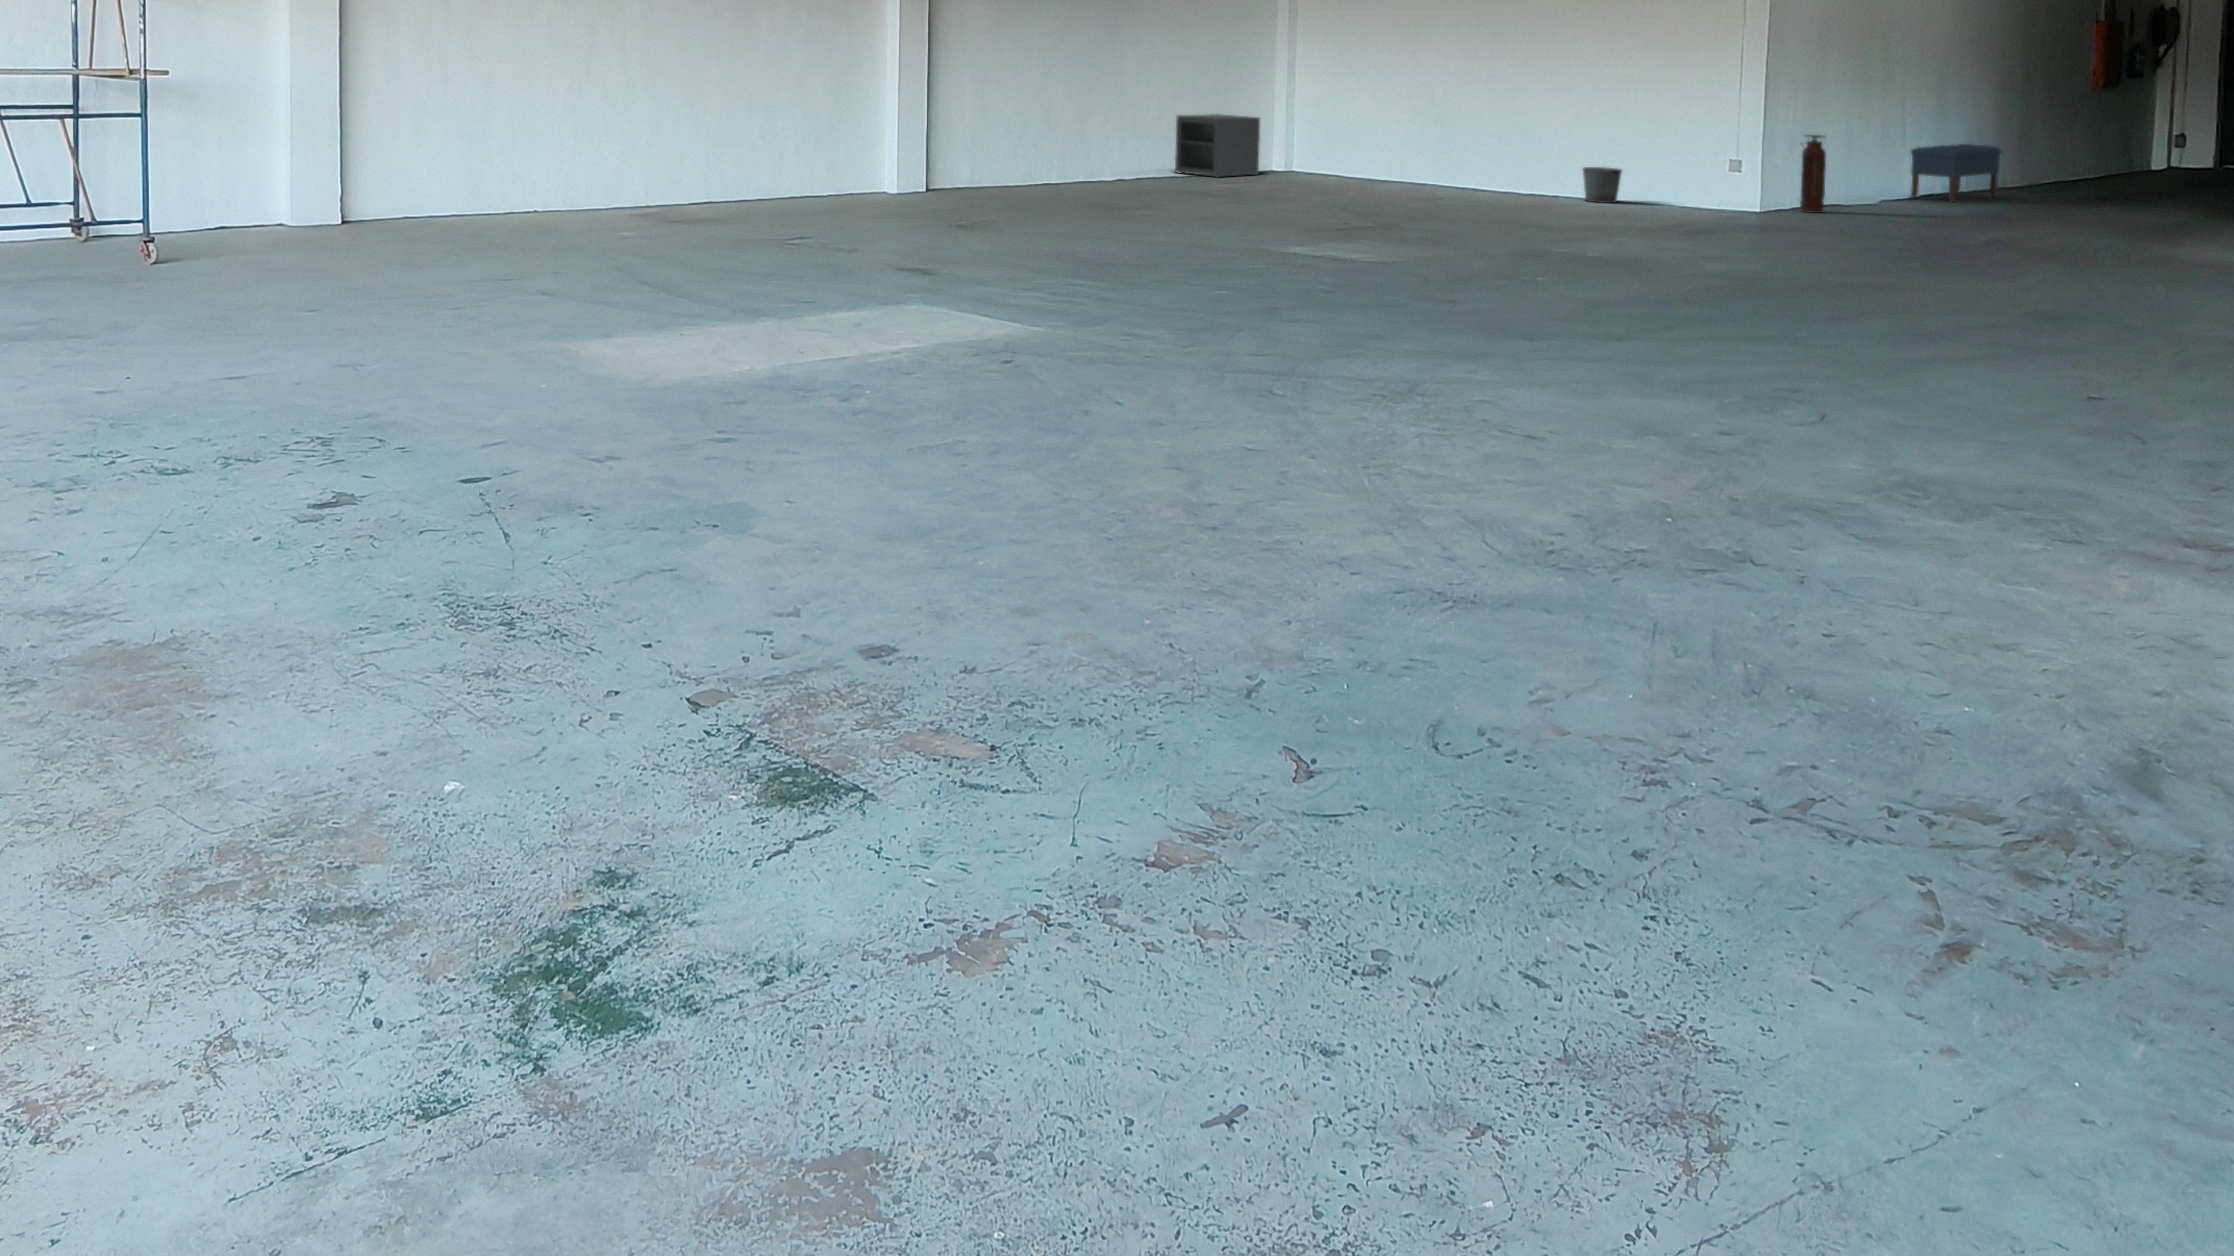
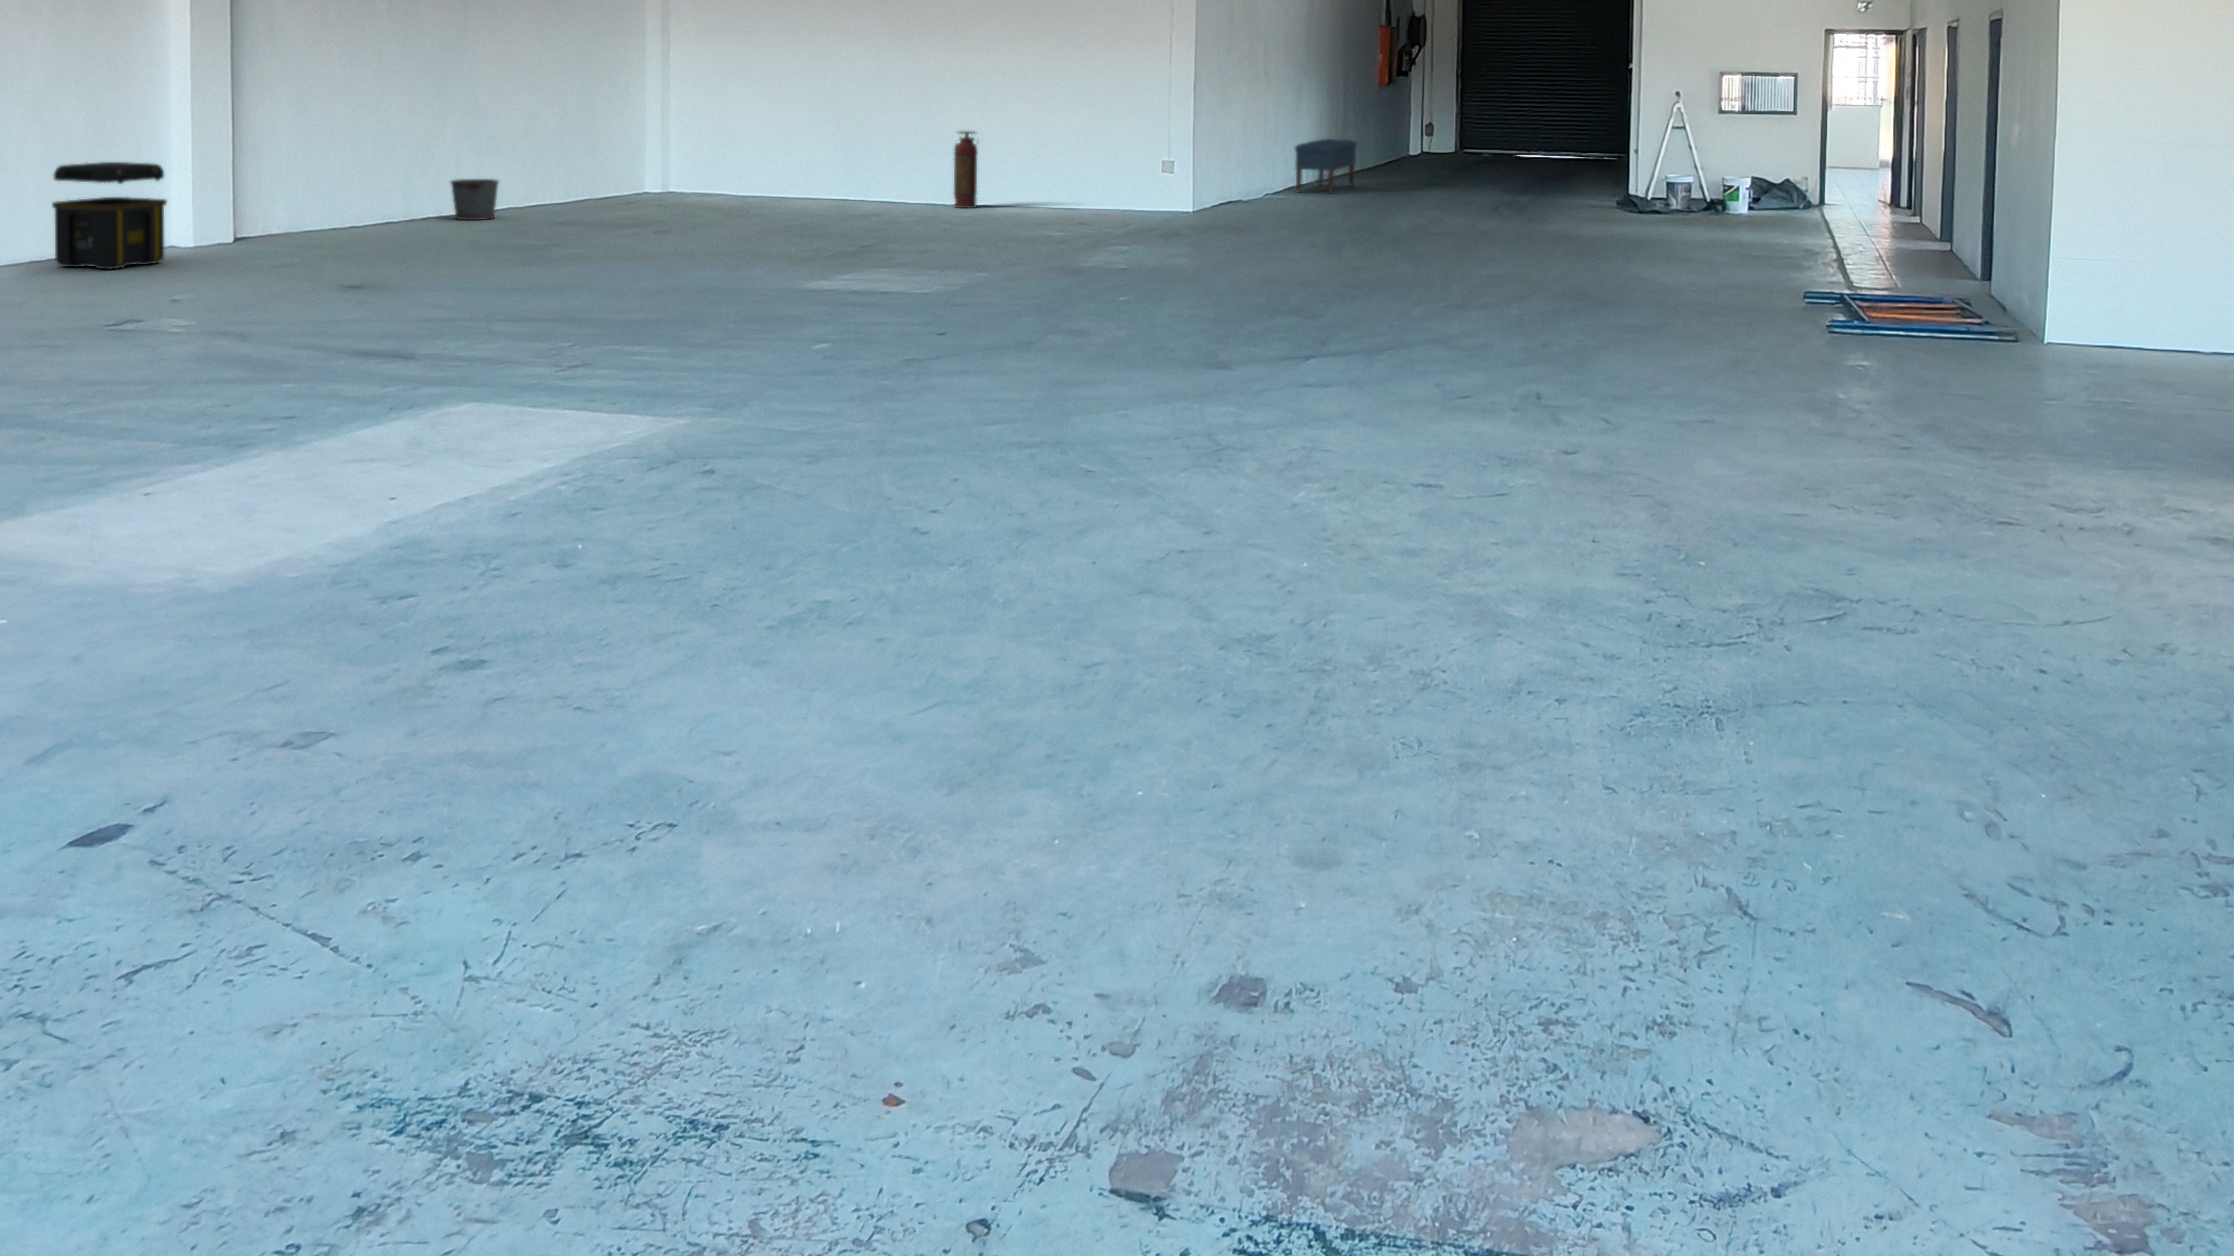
storage cabinet: present [1175,114,1260,177] -> none [546,133,651,209]
toolbox: none [808,122,875,197] -> present [52,162,167,269]
fire extinguisher: present [1800,135,1826,213] -> present [954,131,978,208]
bucket: present [1583,167,1622,203] -> present [451,179,498,220]

